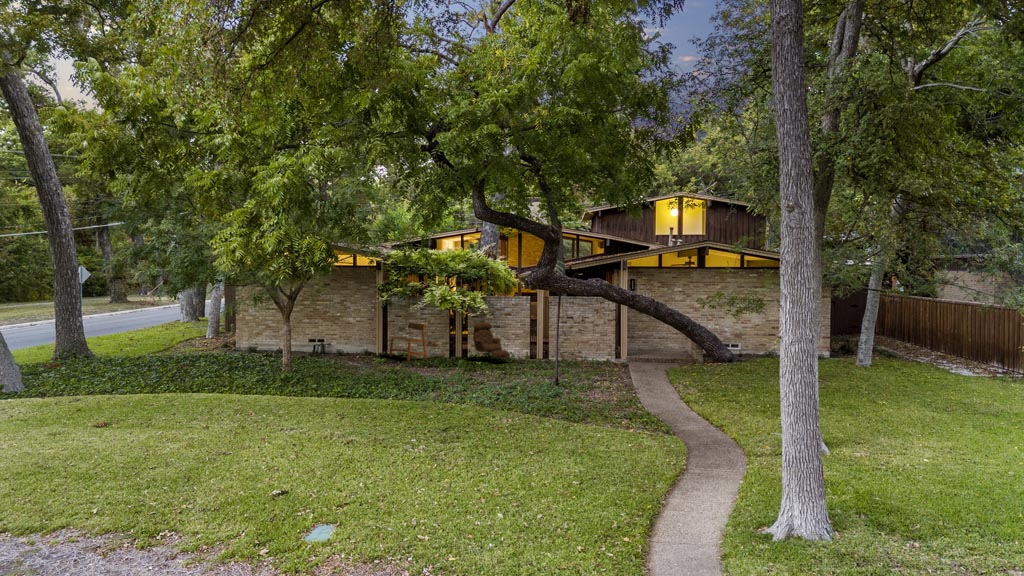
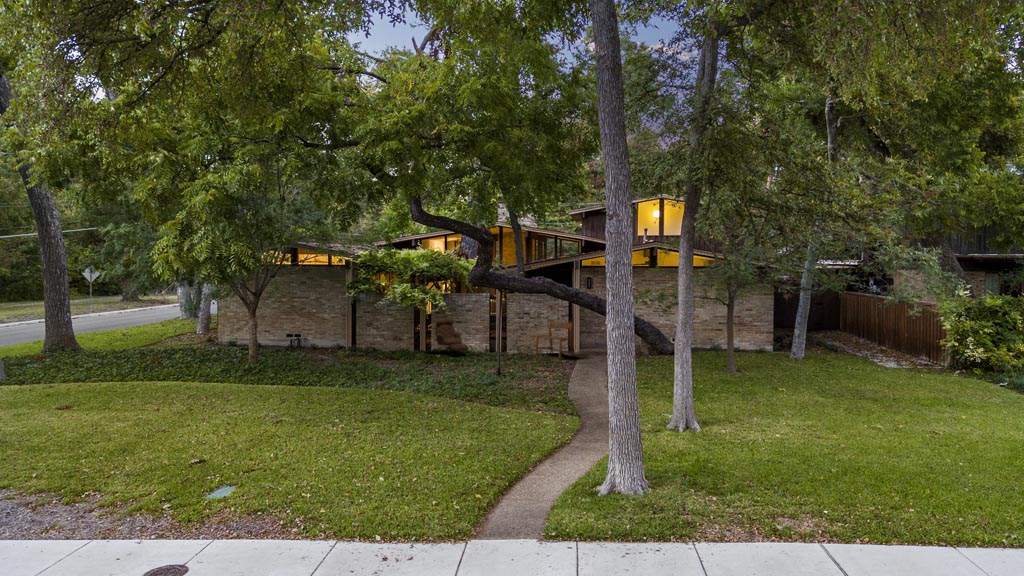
bench: present [390,323,427,361] -> present [535,321,575,359]

